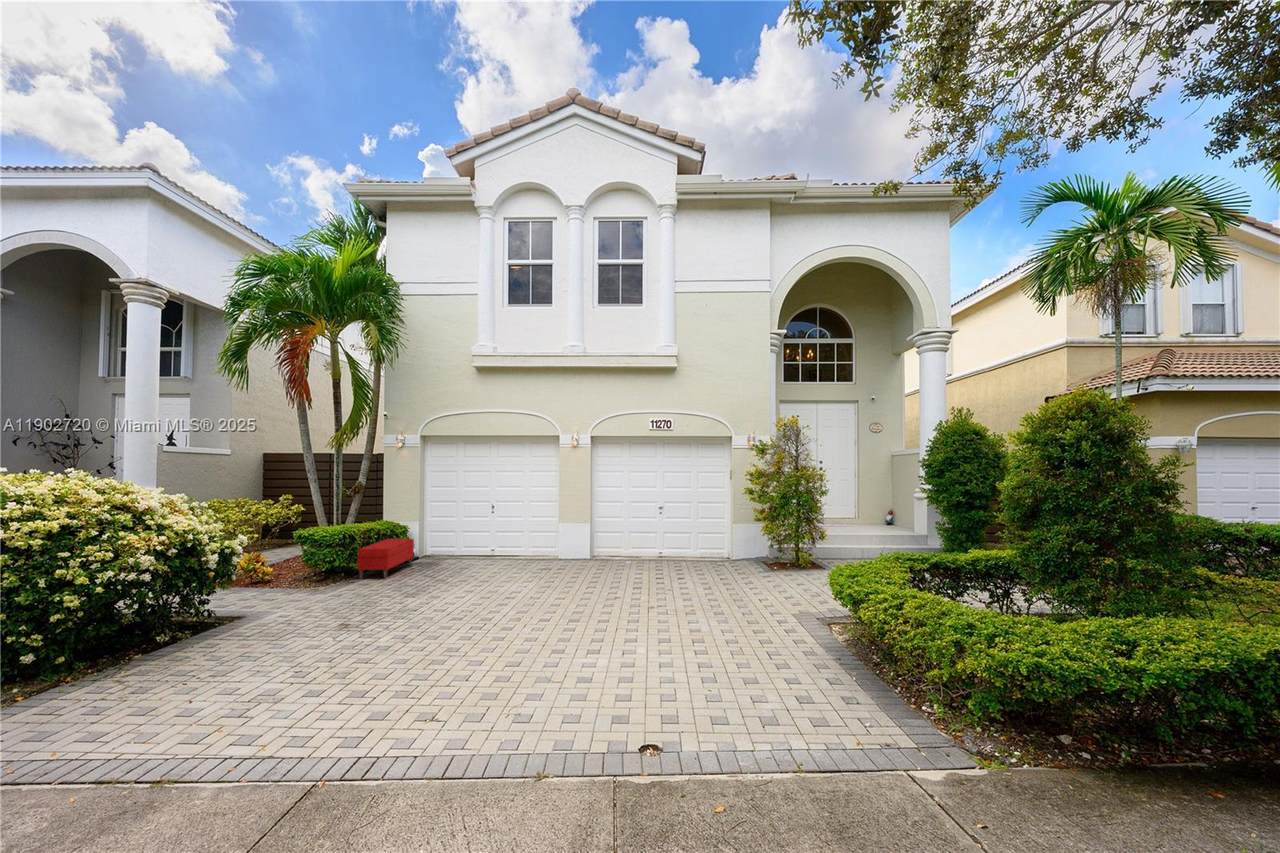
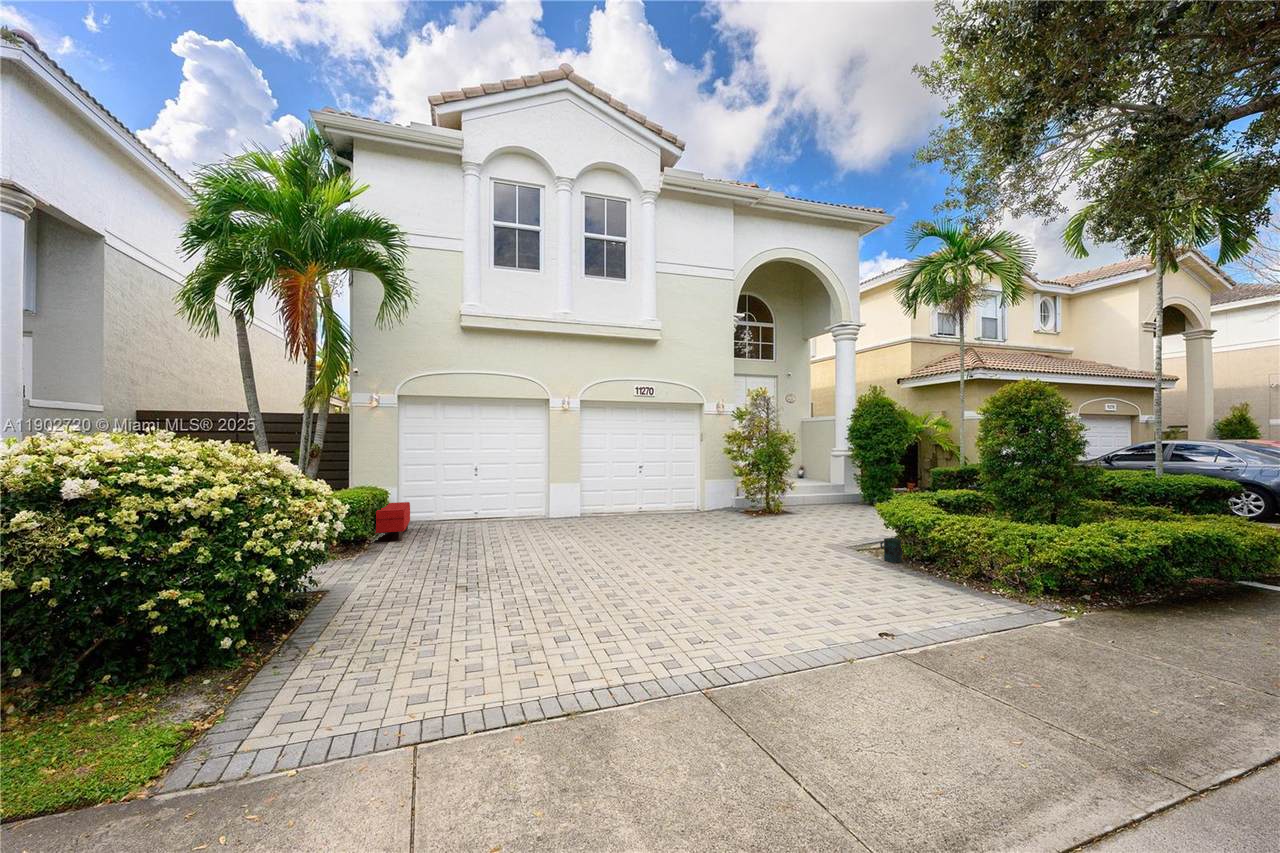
watering can: none [833,631,884,670] -> present [880,538,903,562]

